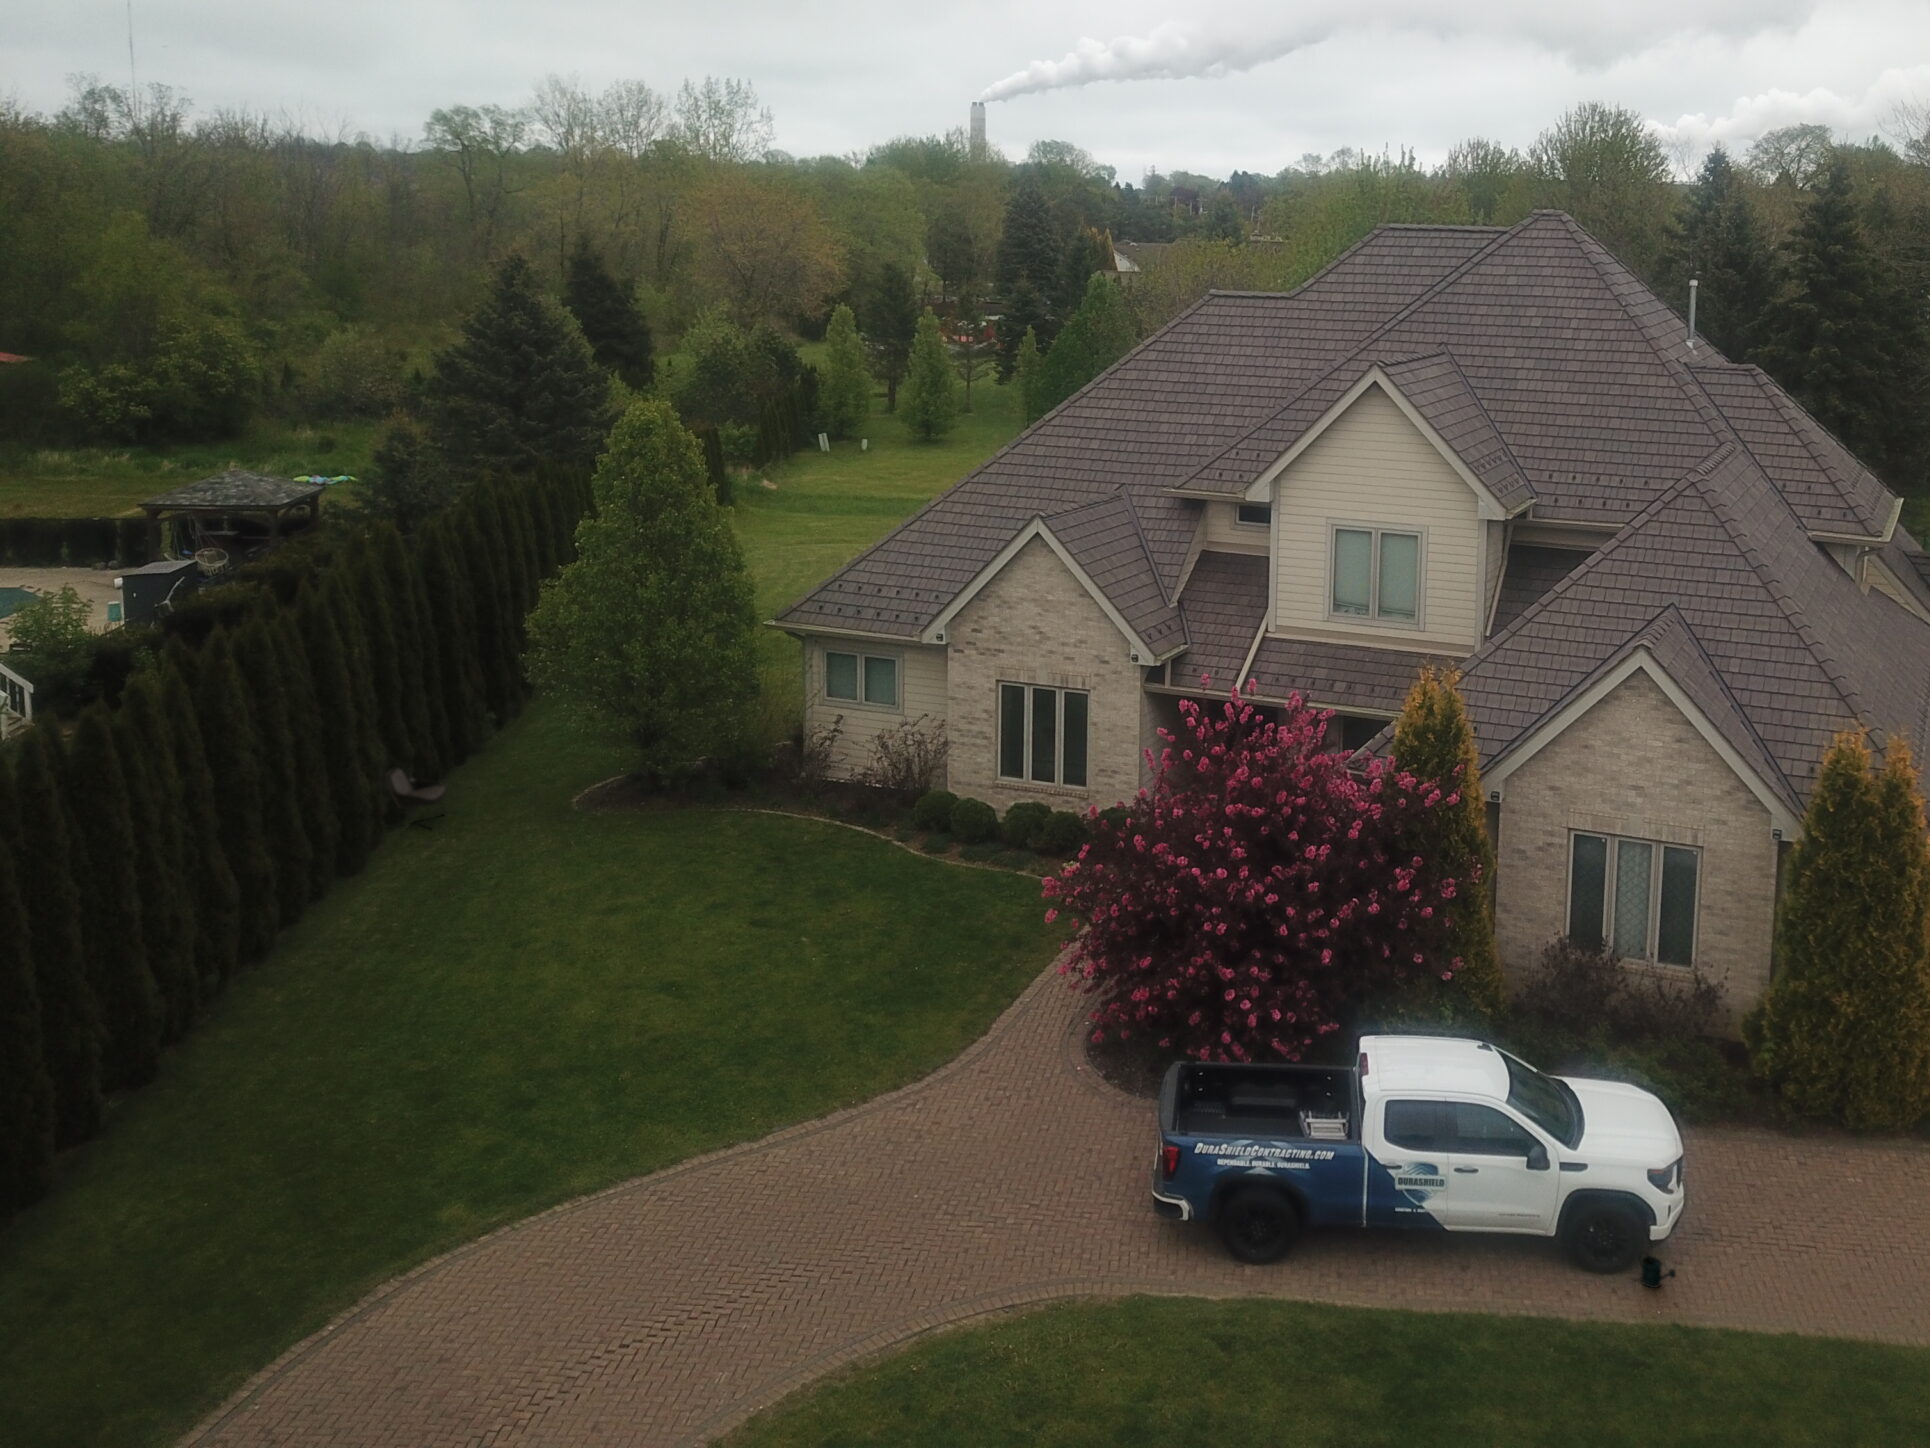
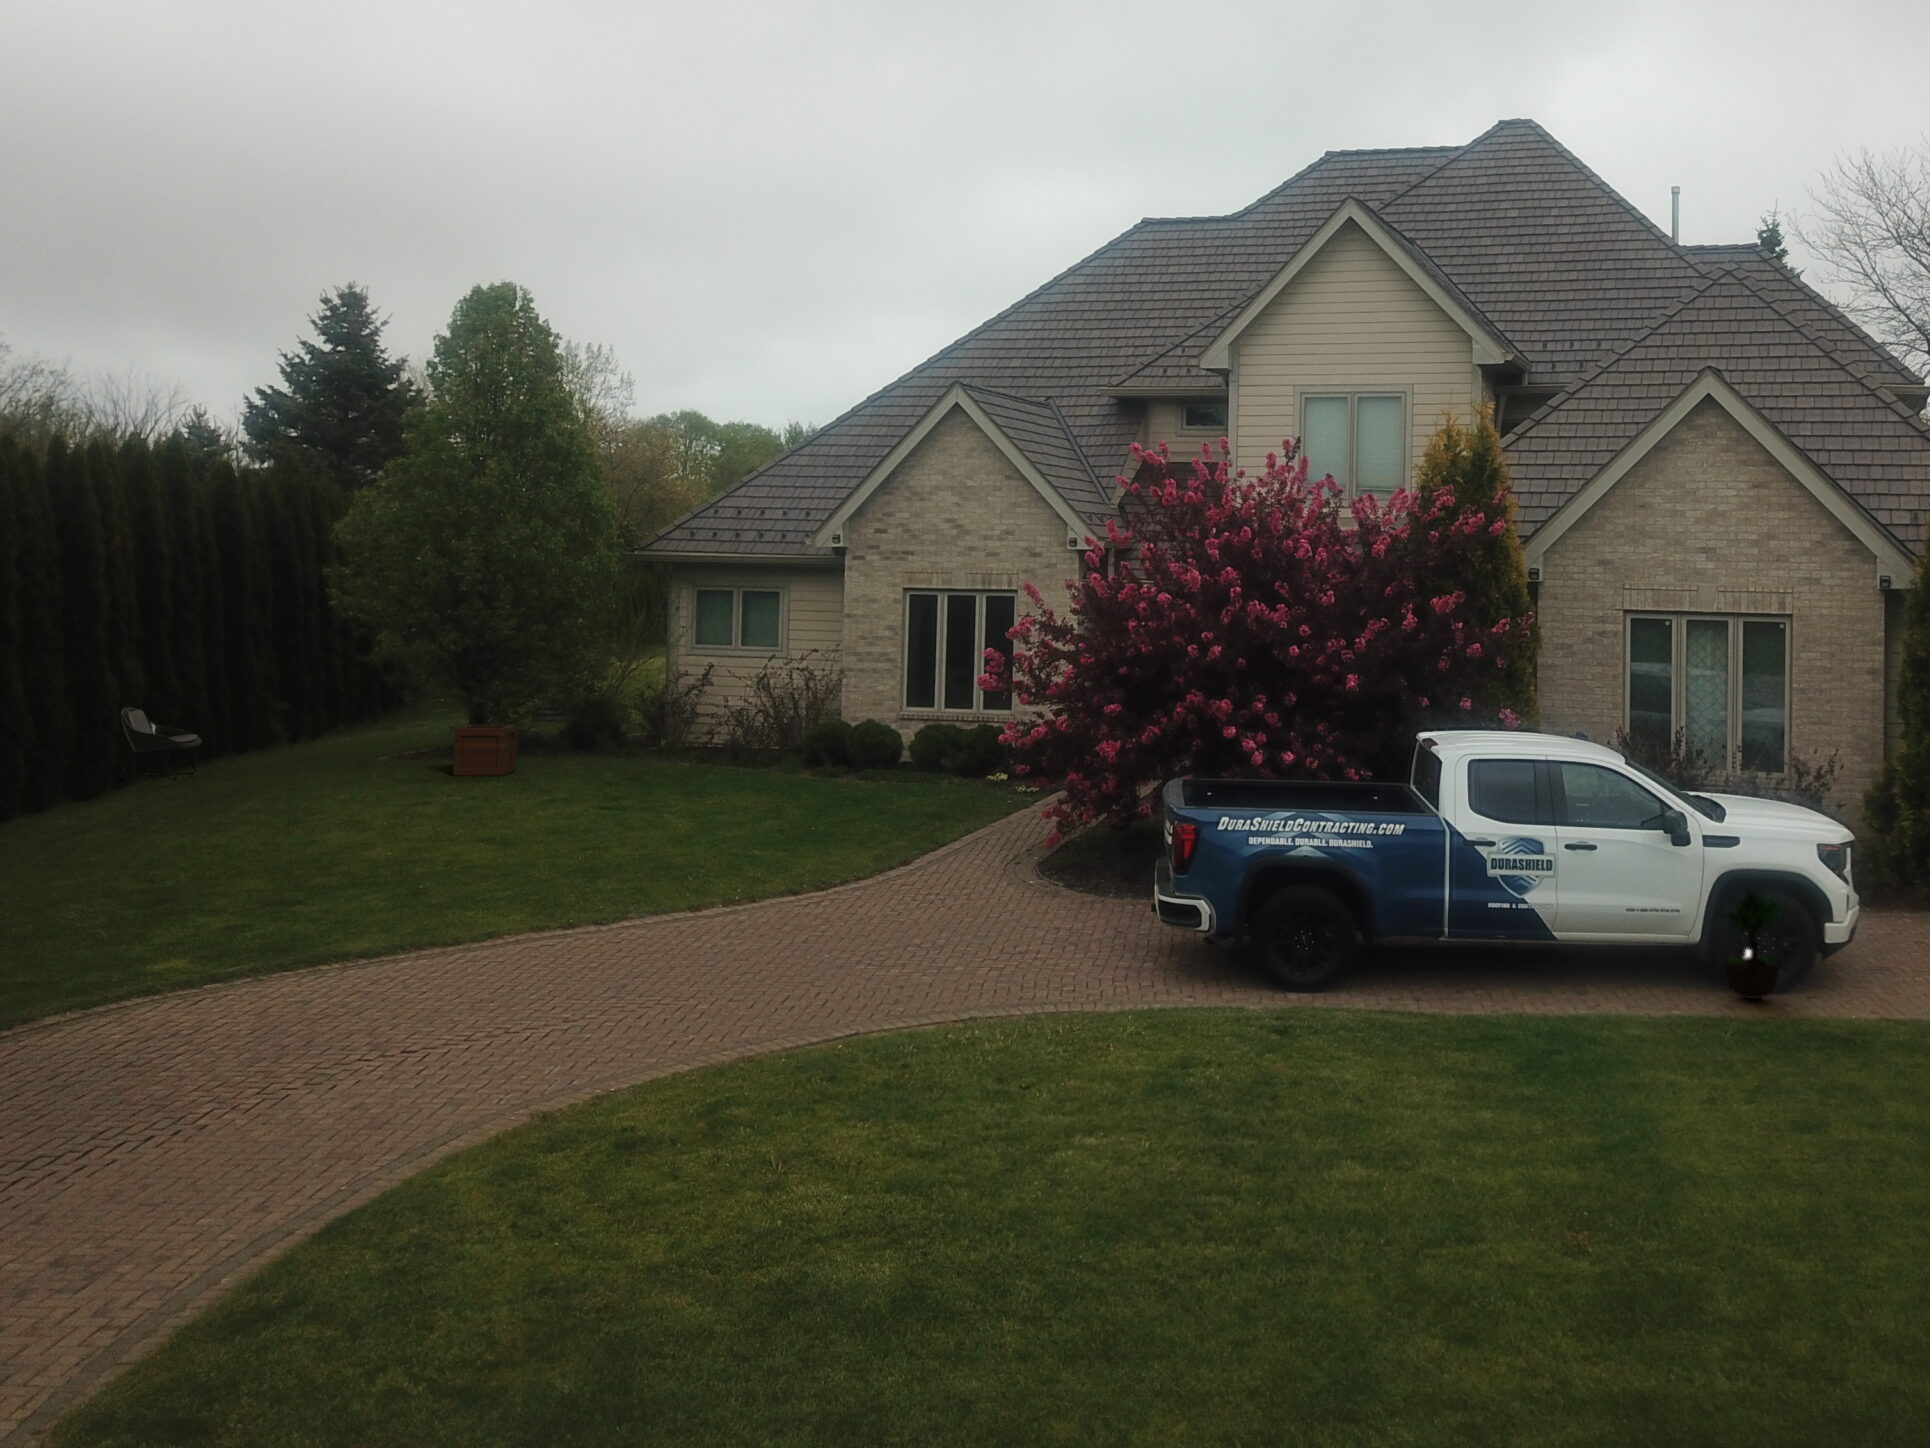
wooden crate: none [643,767,693,816] -> present [453,725,517,776]
potted tree: none [1561,1209,1616,1291] -> present [1719,886,1784,999]
watering can: present [1640,1252,1676,1288] -> none [1813,955,1869,998]

